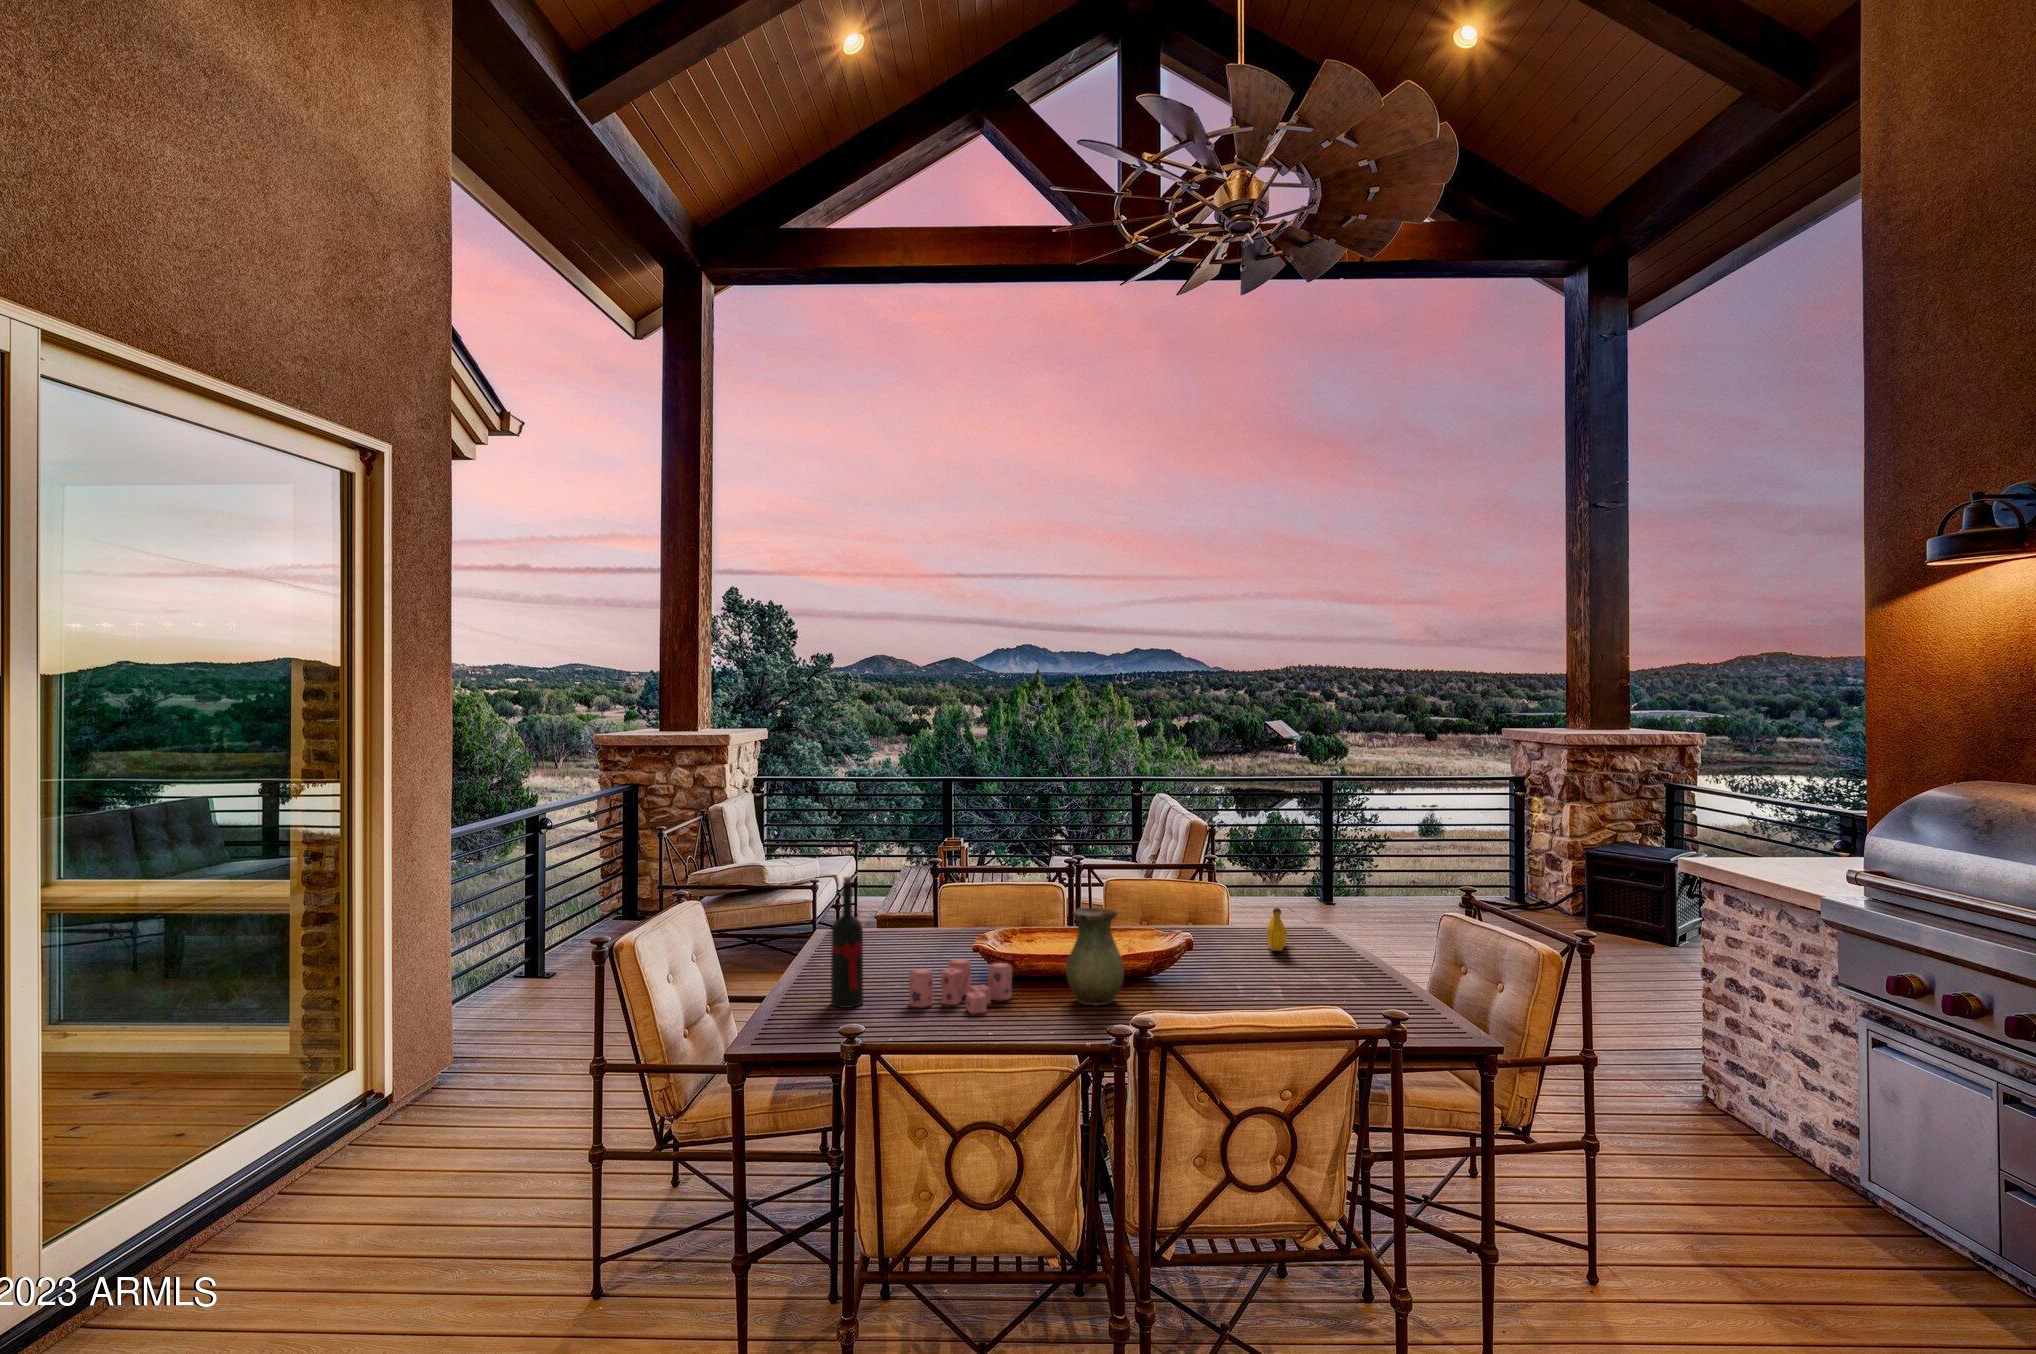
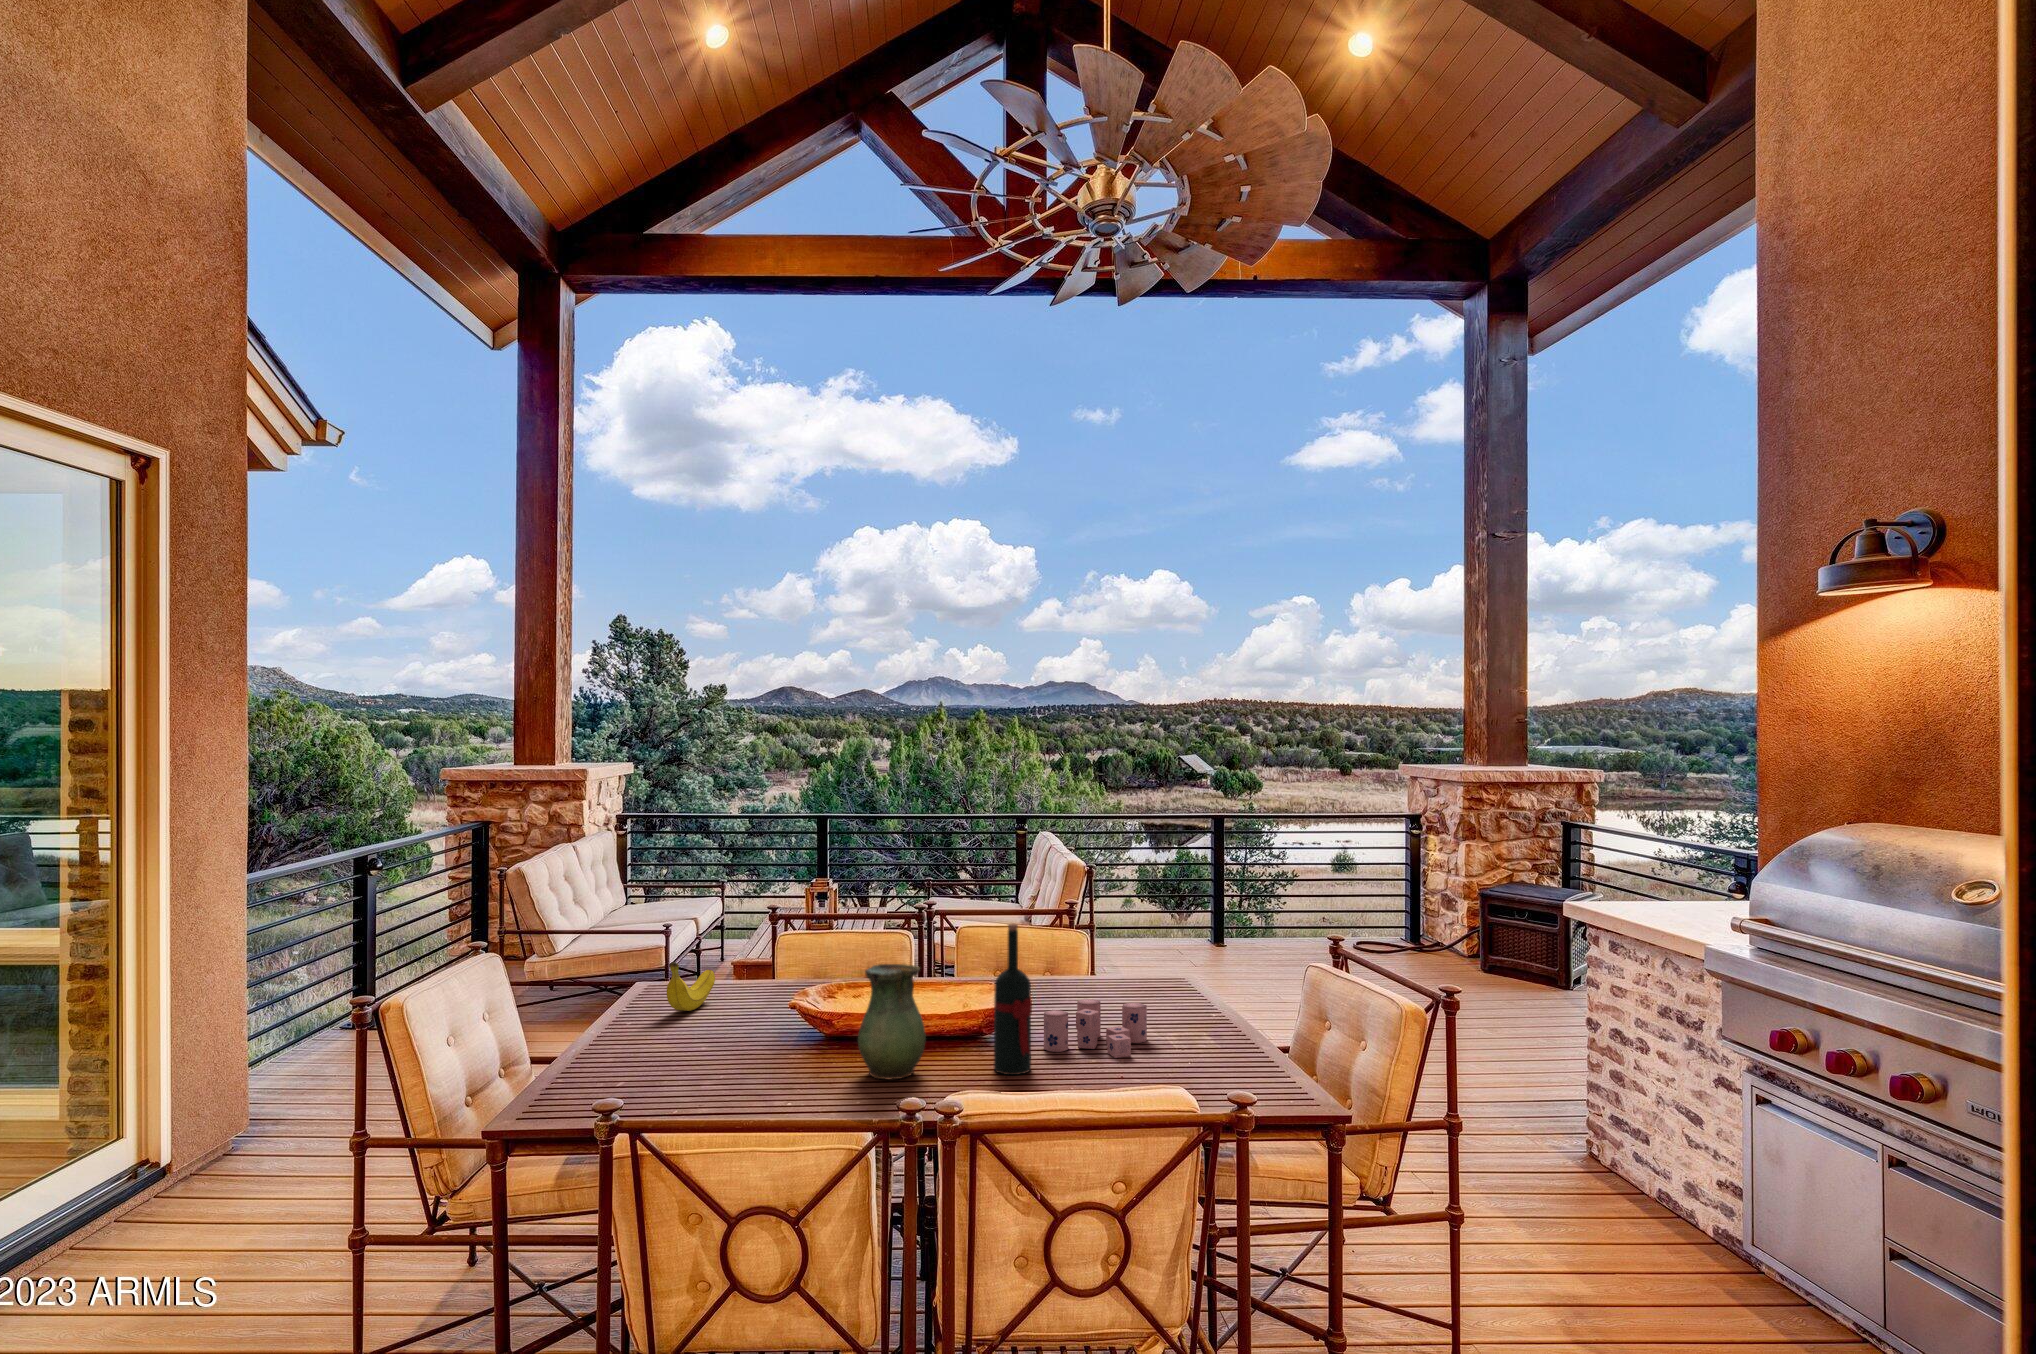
wine bottle: present [831,877,863,1008] -> present [994,923,1032,1075]
fruit: present [1267,908,1287,951] -> present [667,962,715,1011]
candle: present [909,959,1012,1014] -> present [1044,999,1147,1058]

